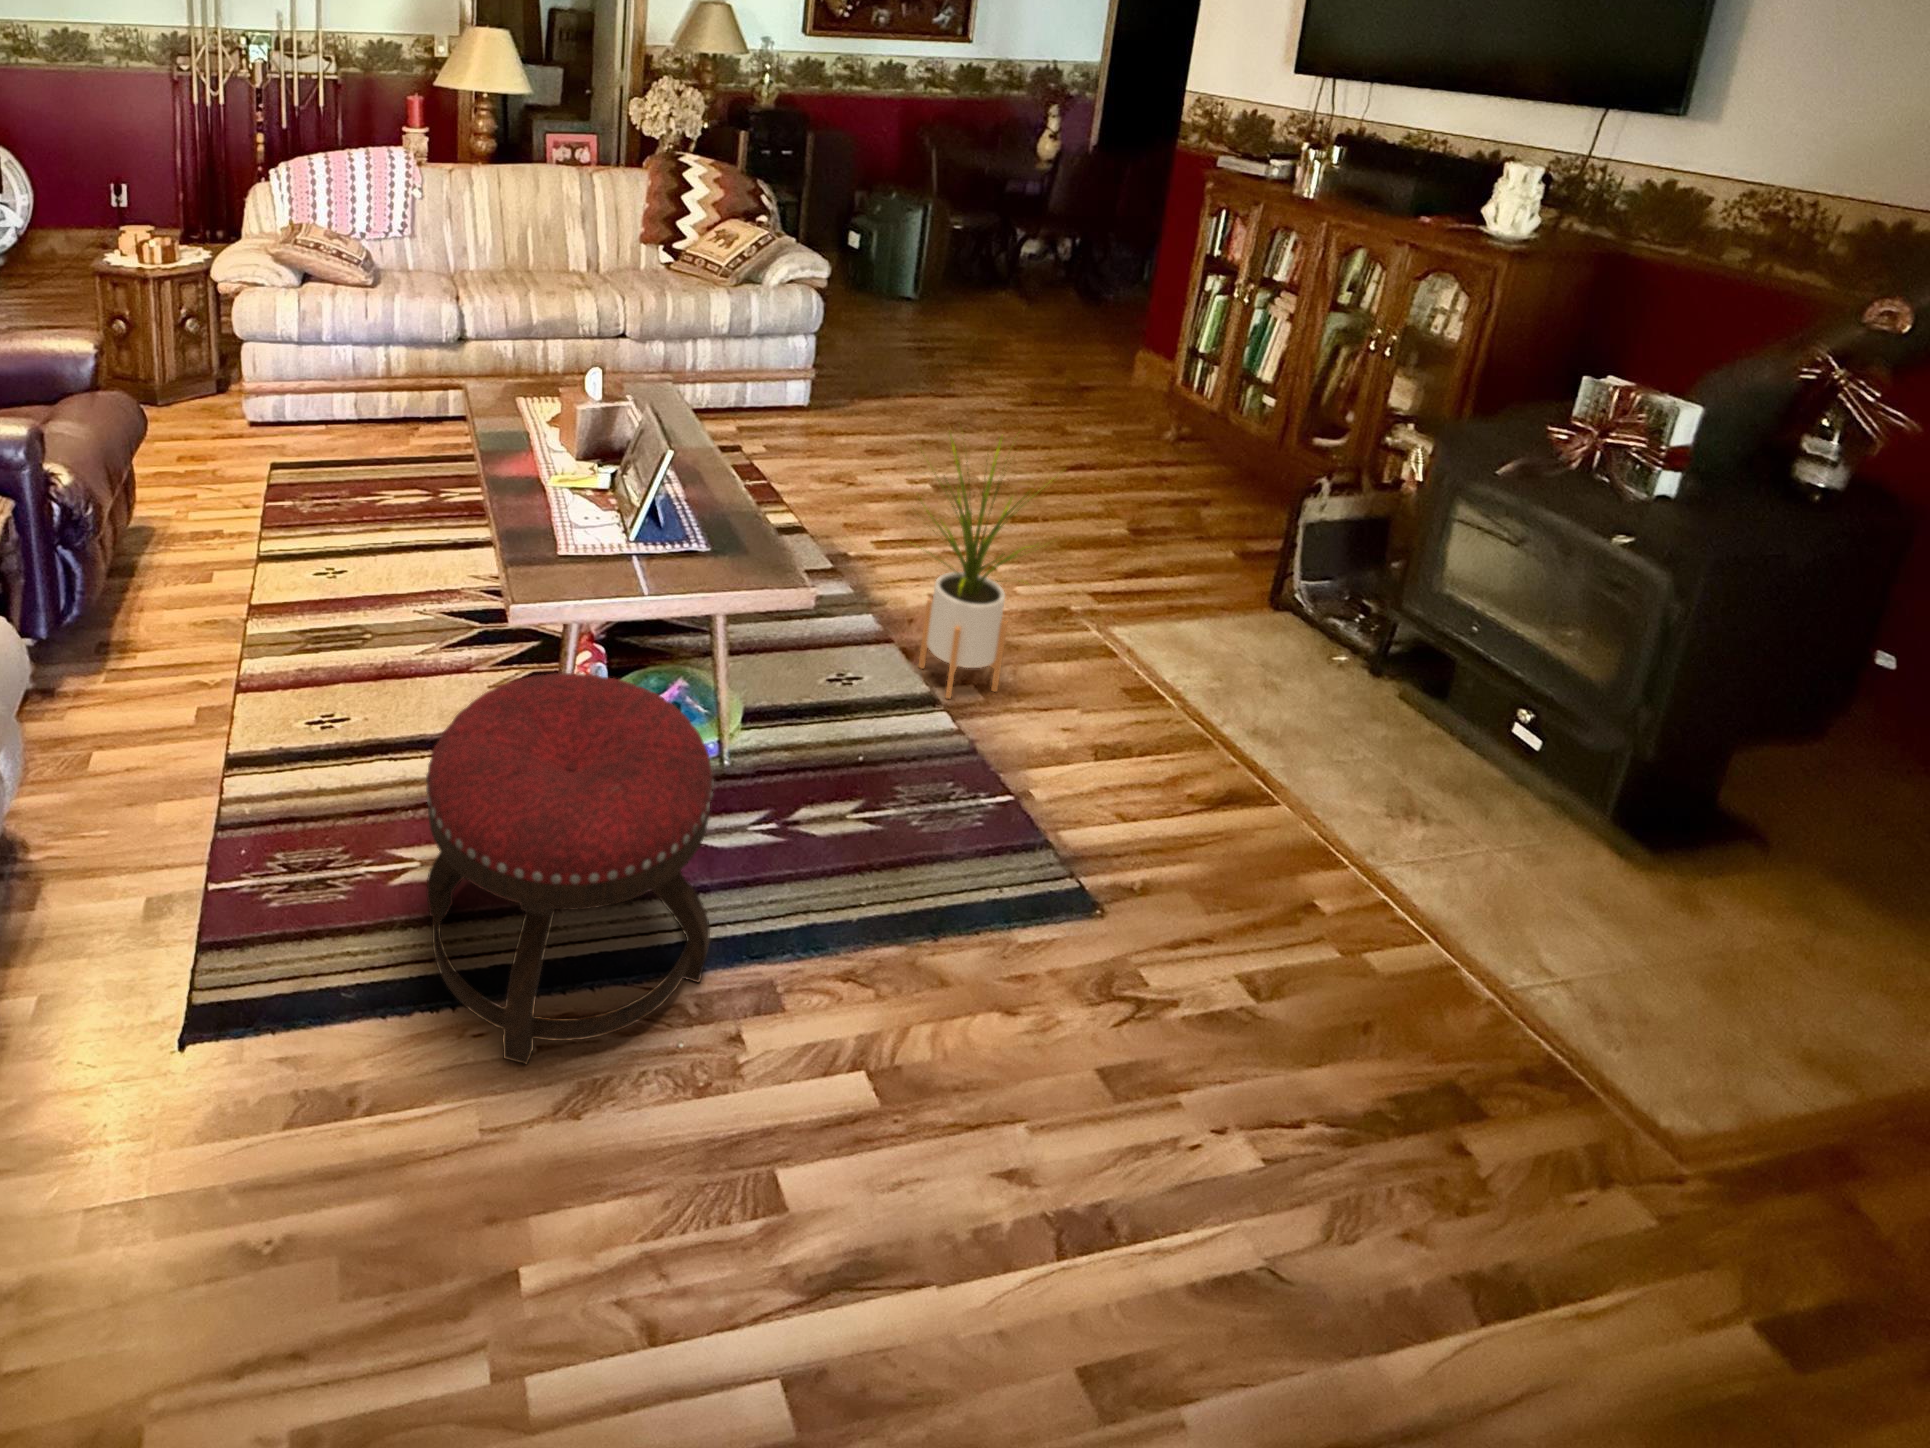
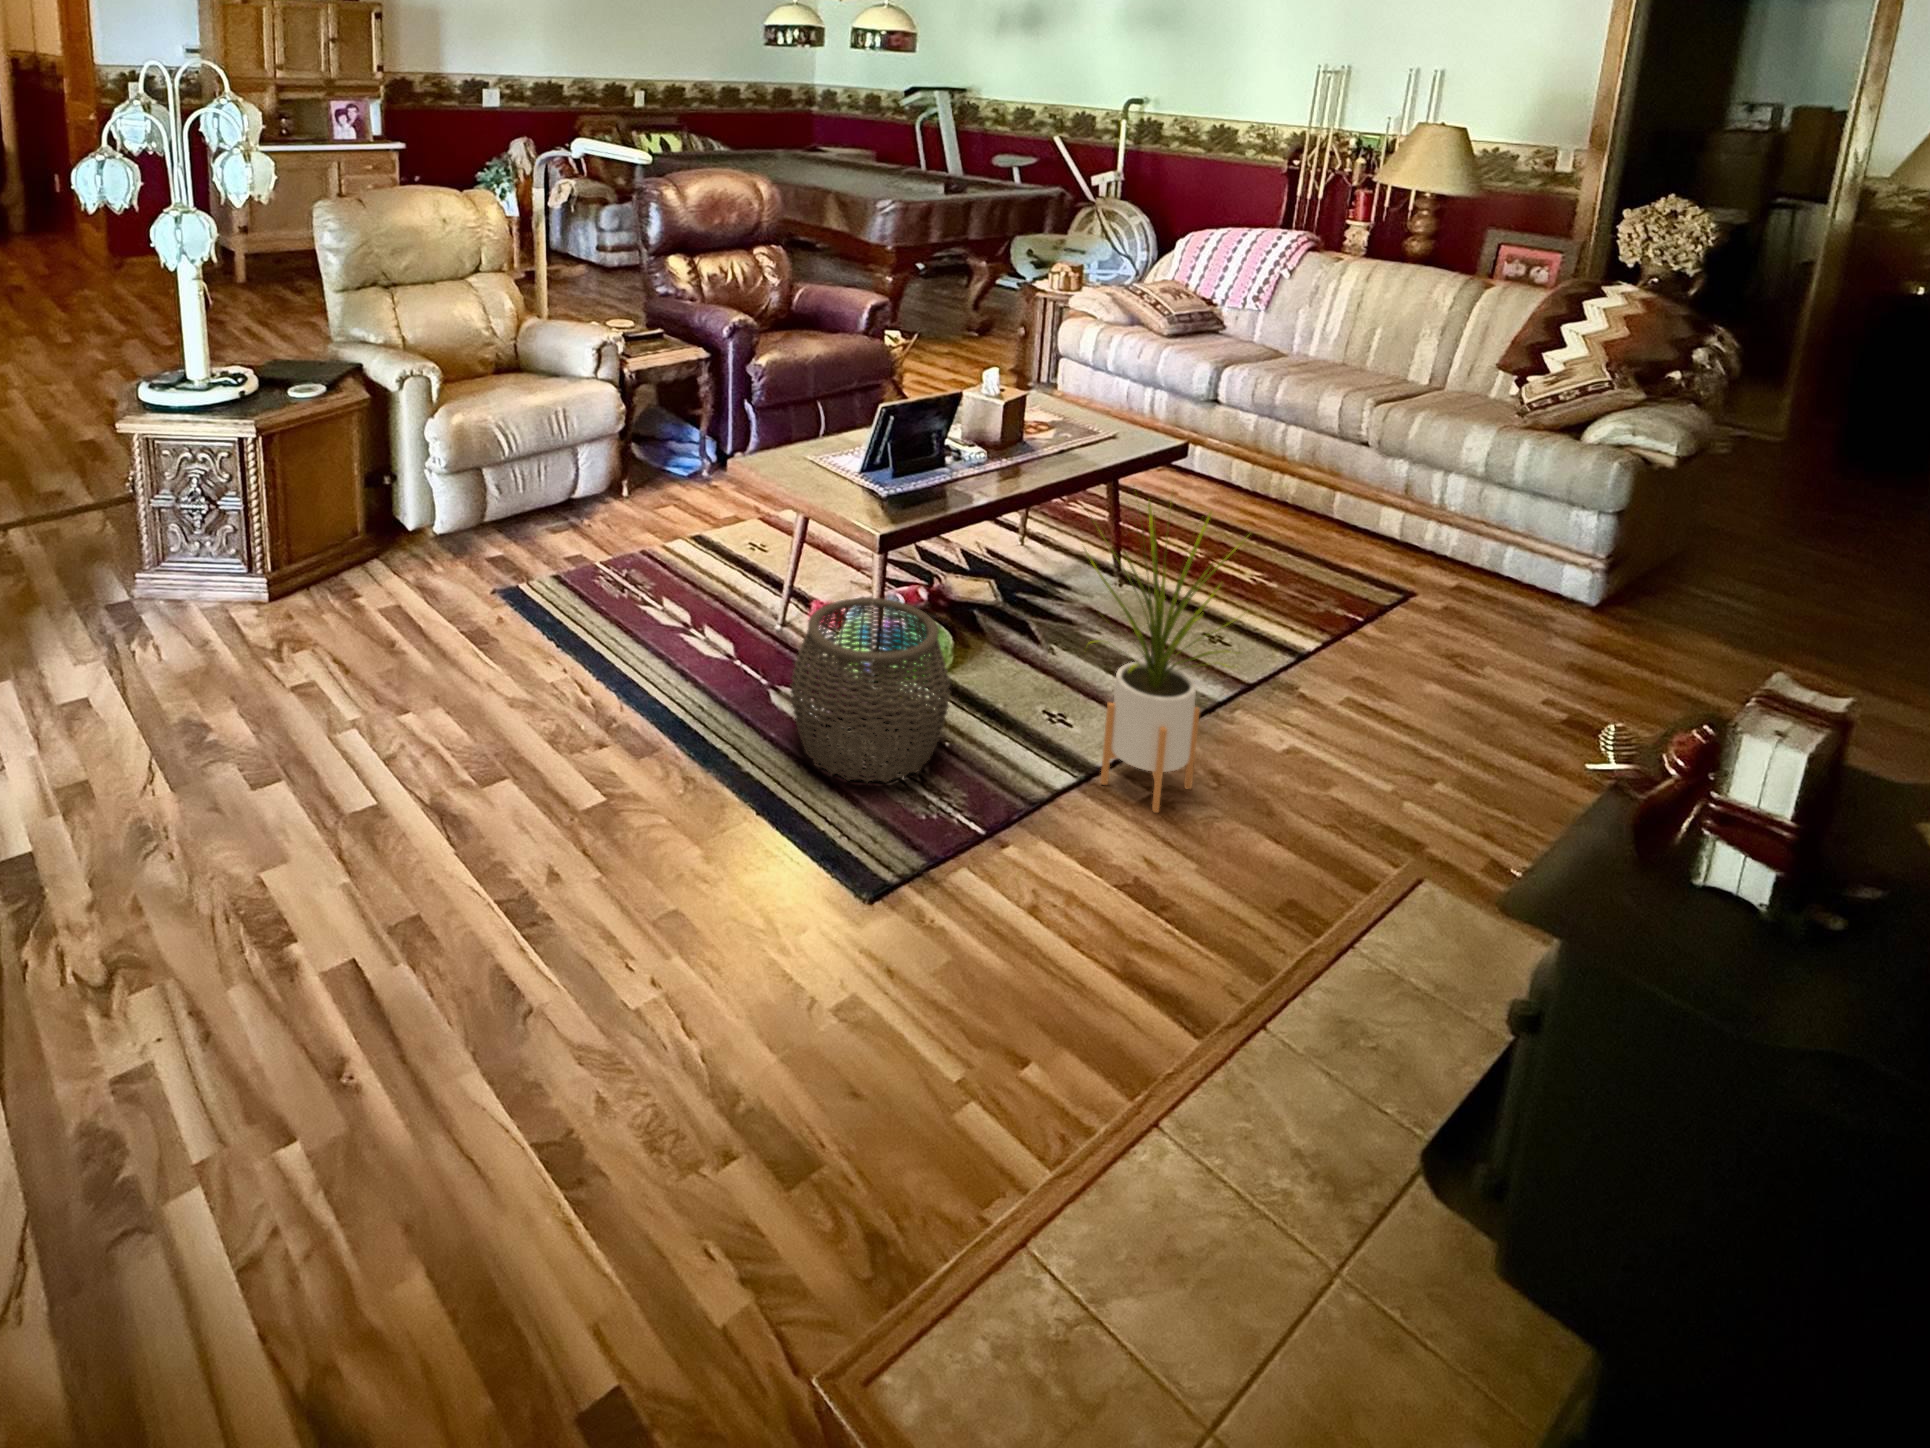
woven basket: none [762,645,941,859] -> present [791,598,950,783]
ottoman: present [426,673,714,1064] -> none [536,489,739,722]

